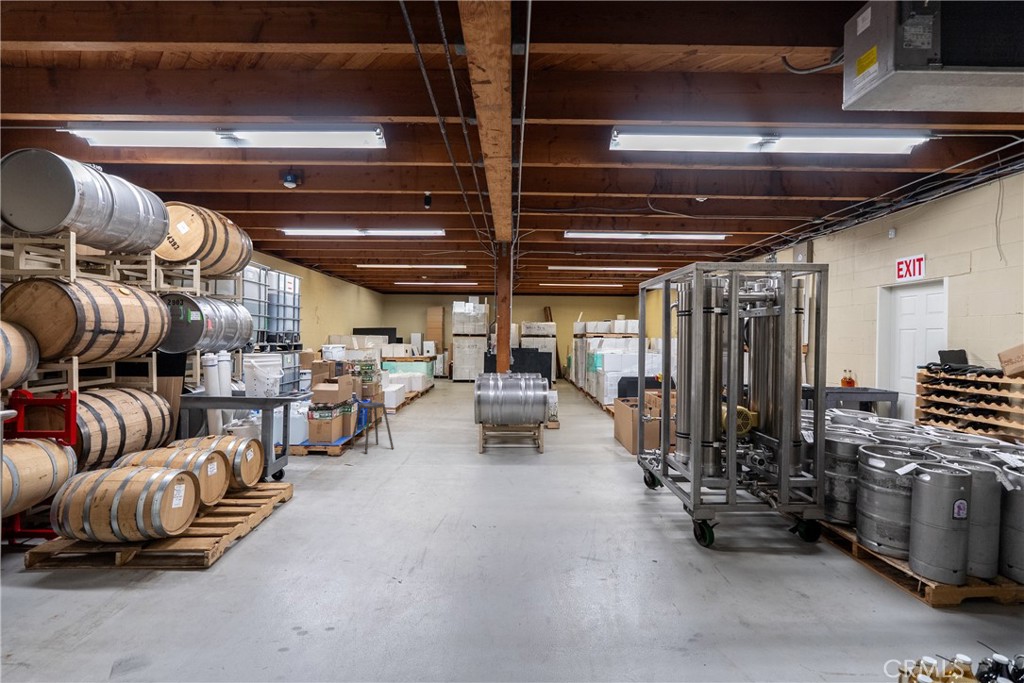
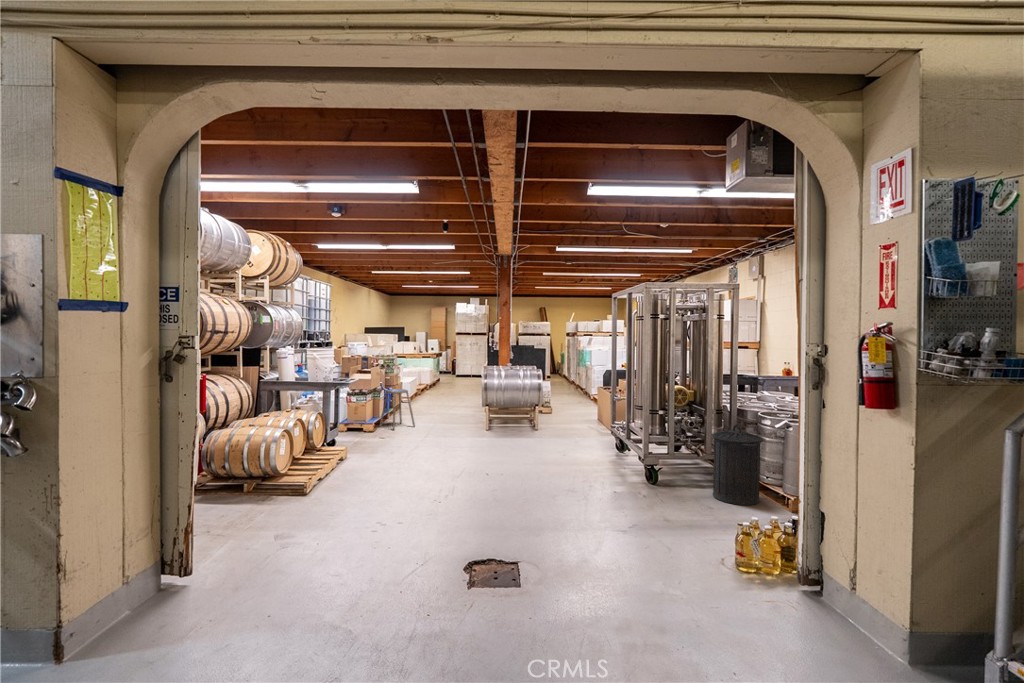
trash can: none [795,466,876,588] -> present [711,424,763,505]

